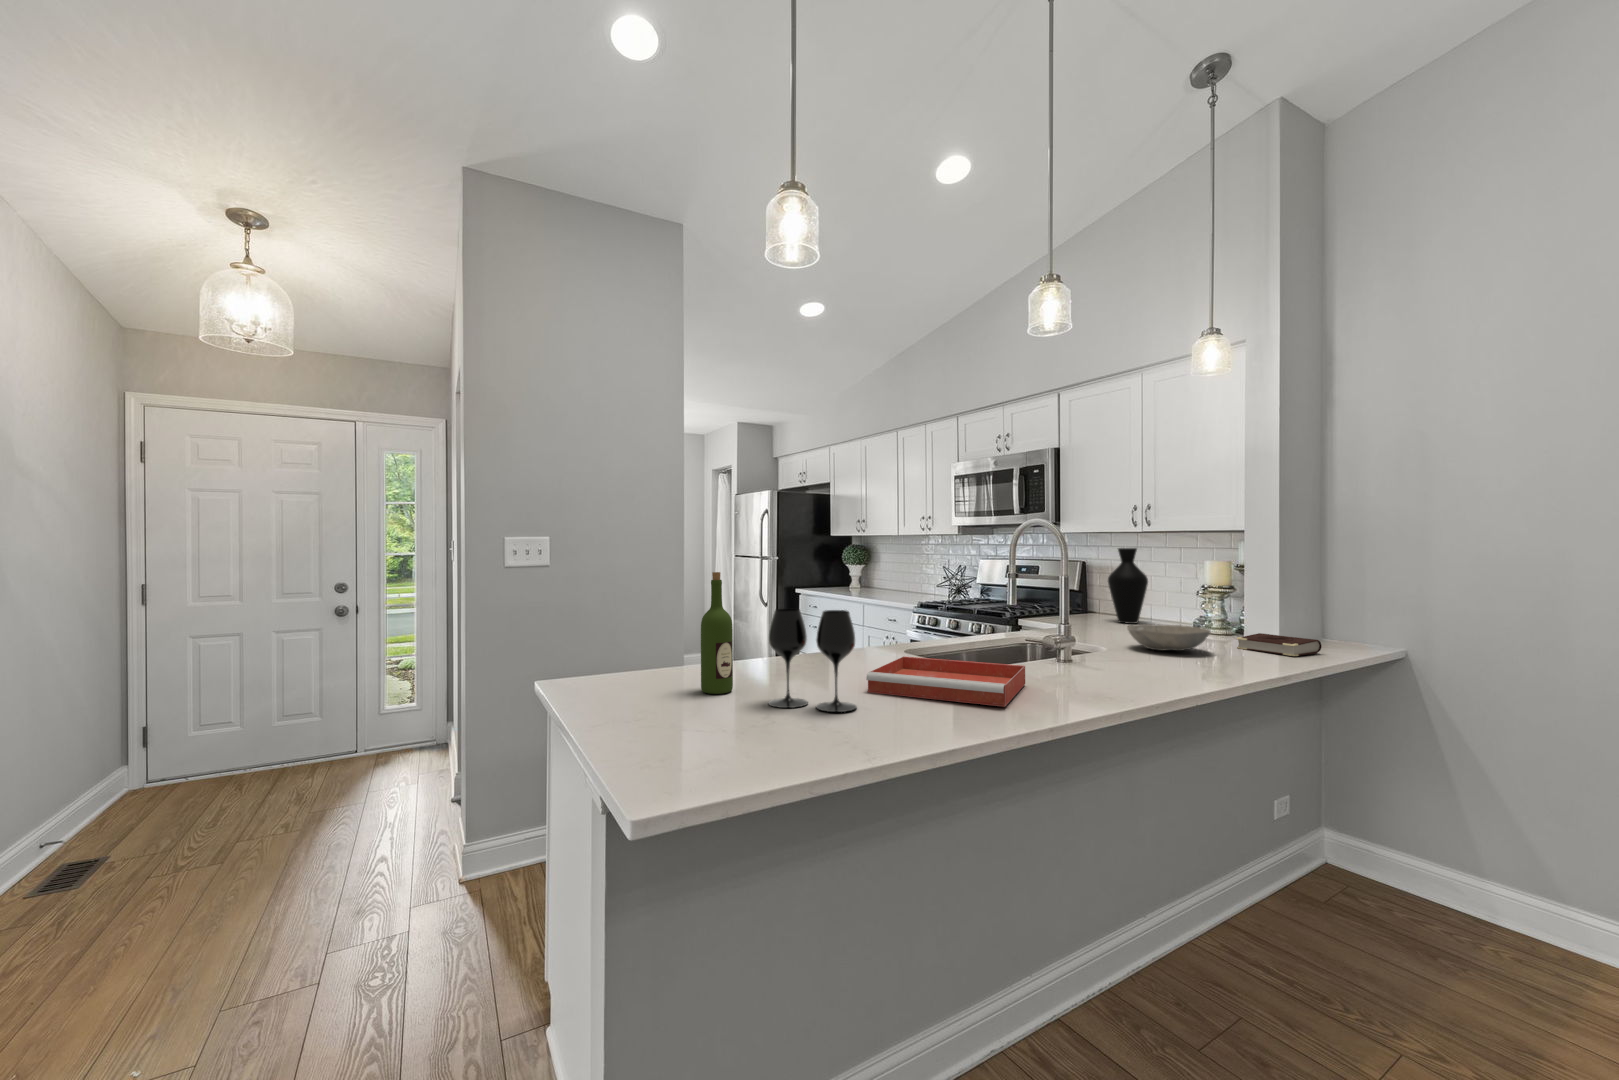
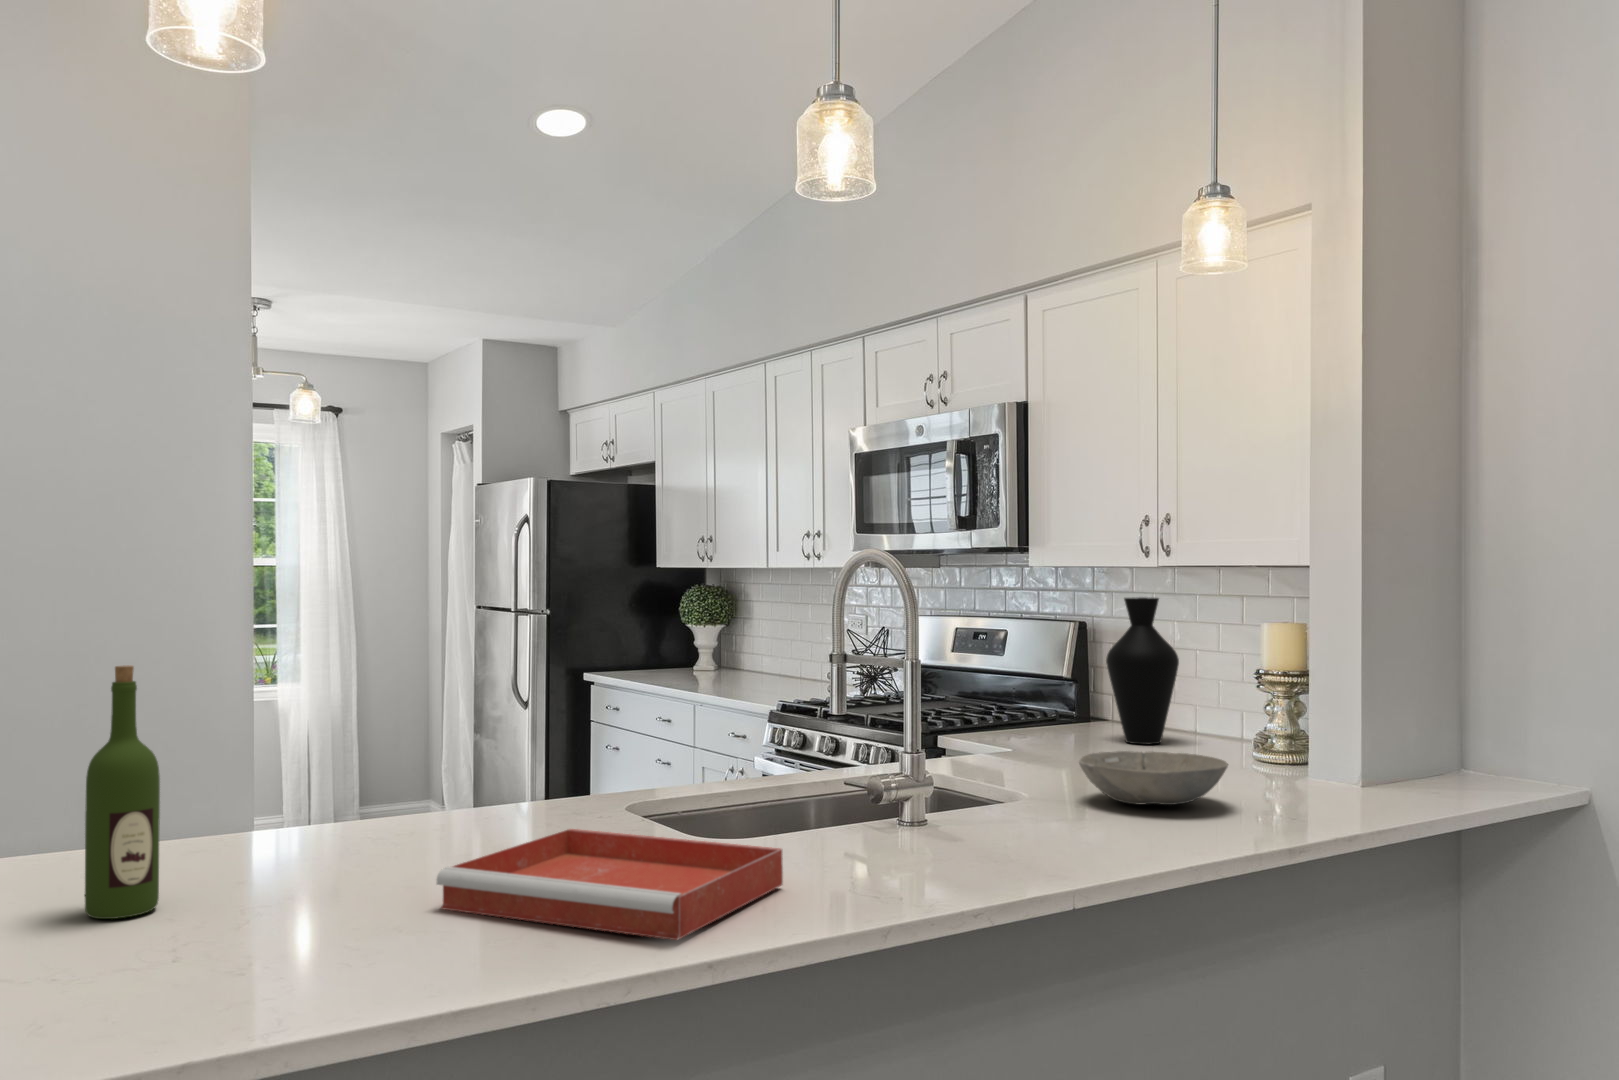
wine glass: present [768,609,857,712] -> none [193,742,373,959]
book: present [1237,633,1322,656] -> none [1291,767,1439,814]

